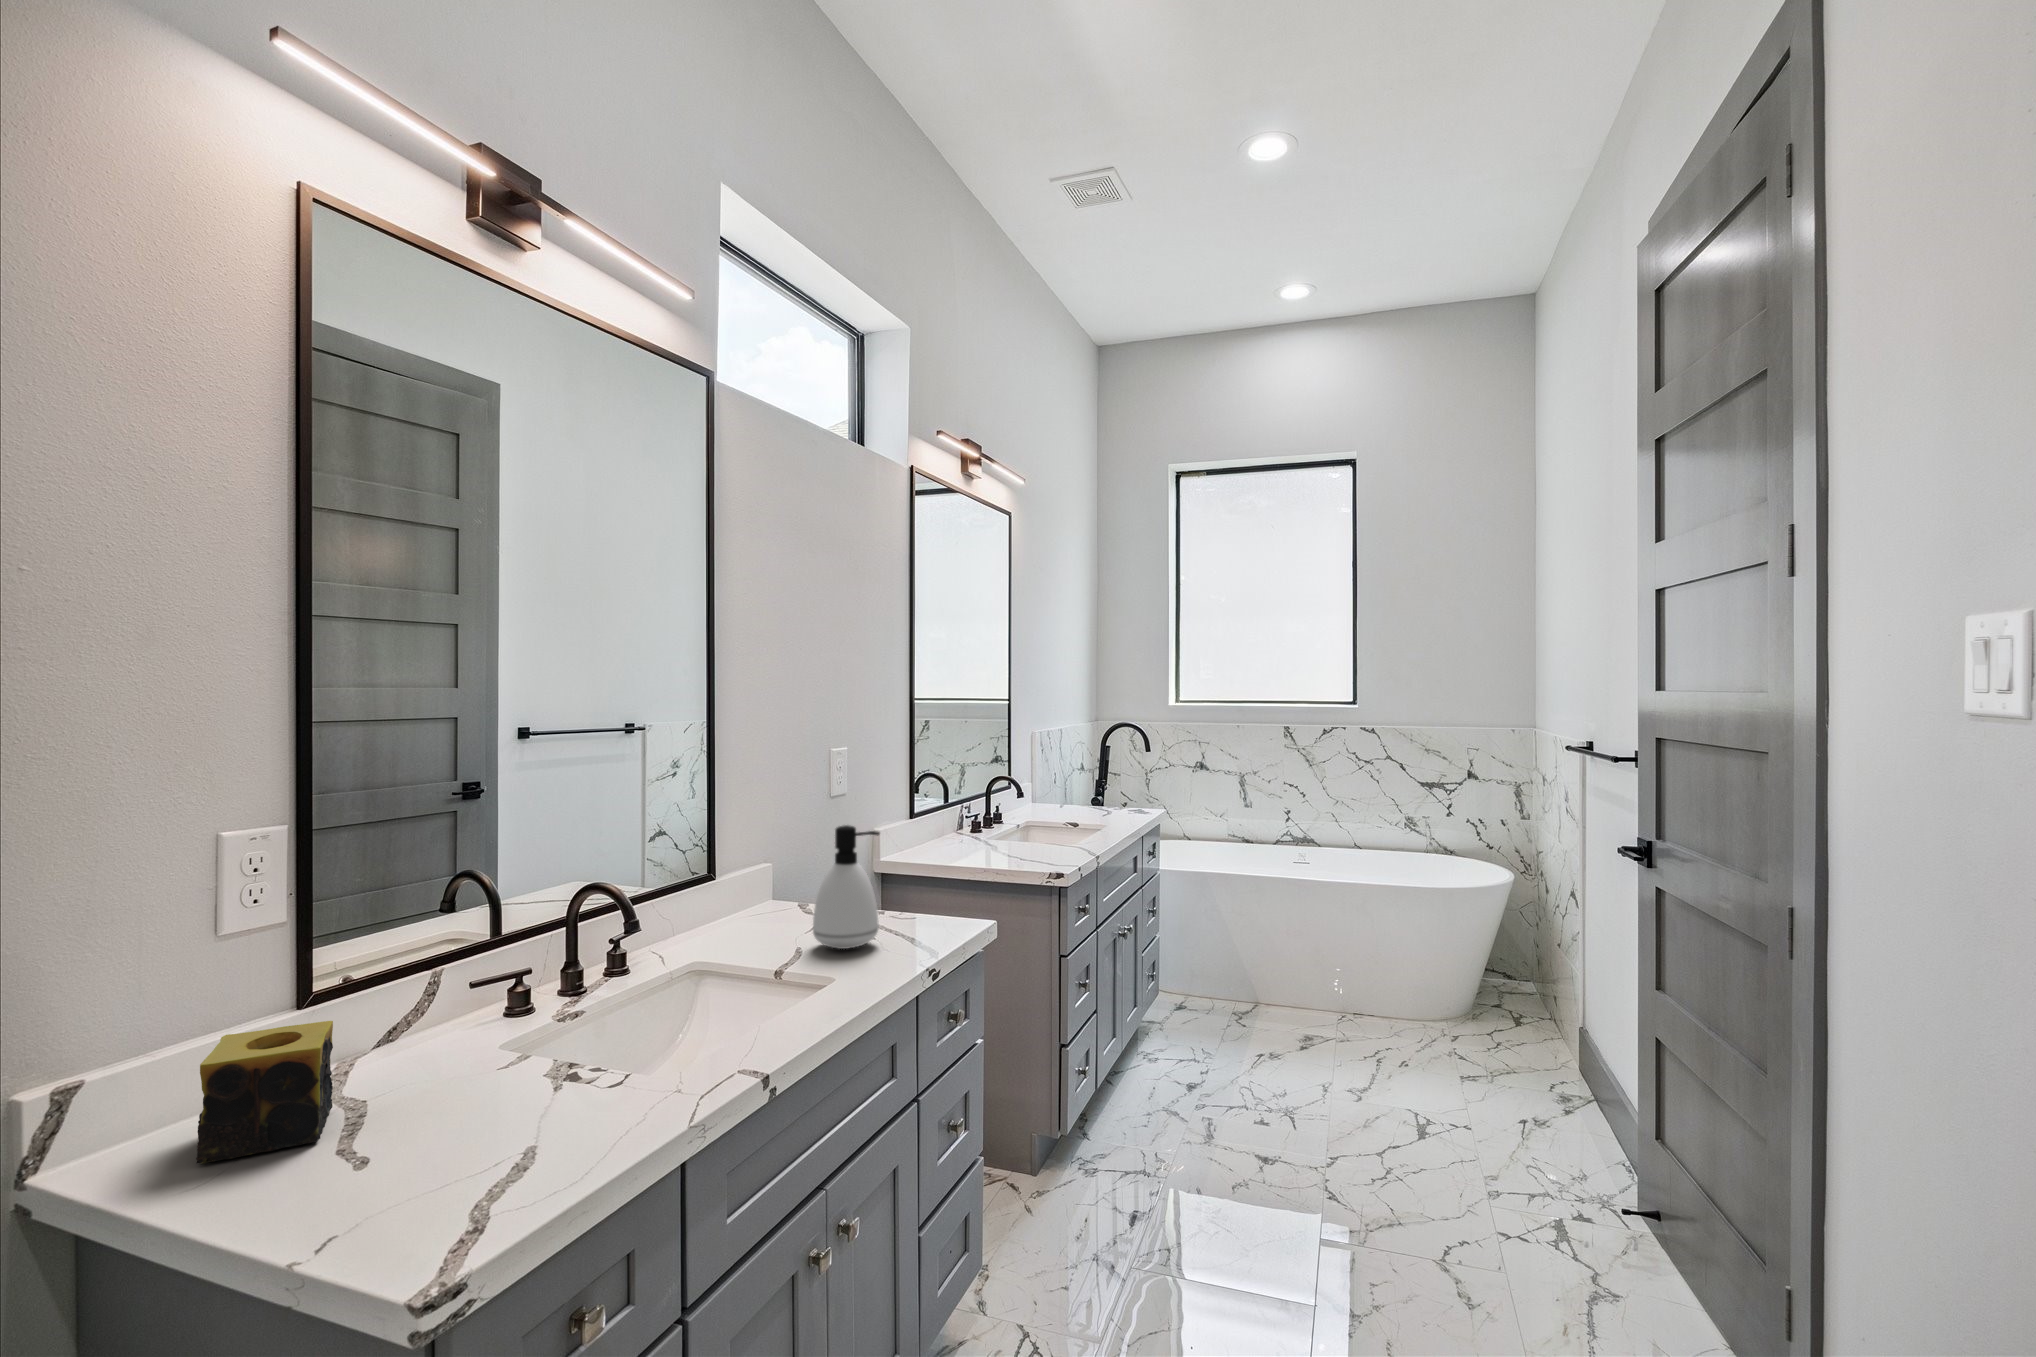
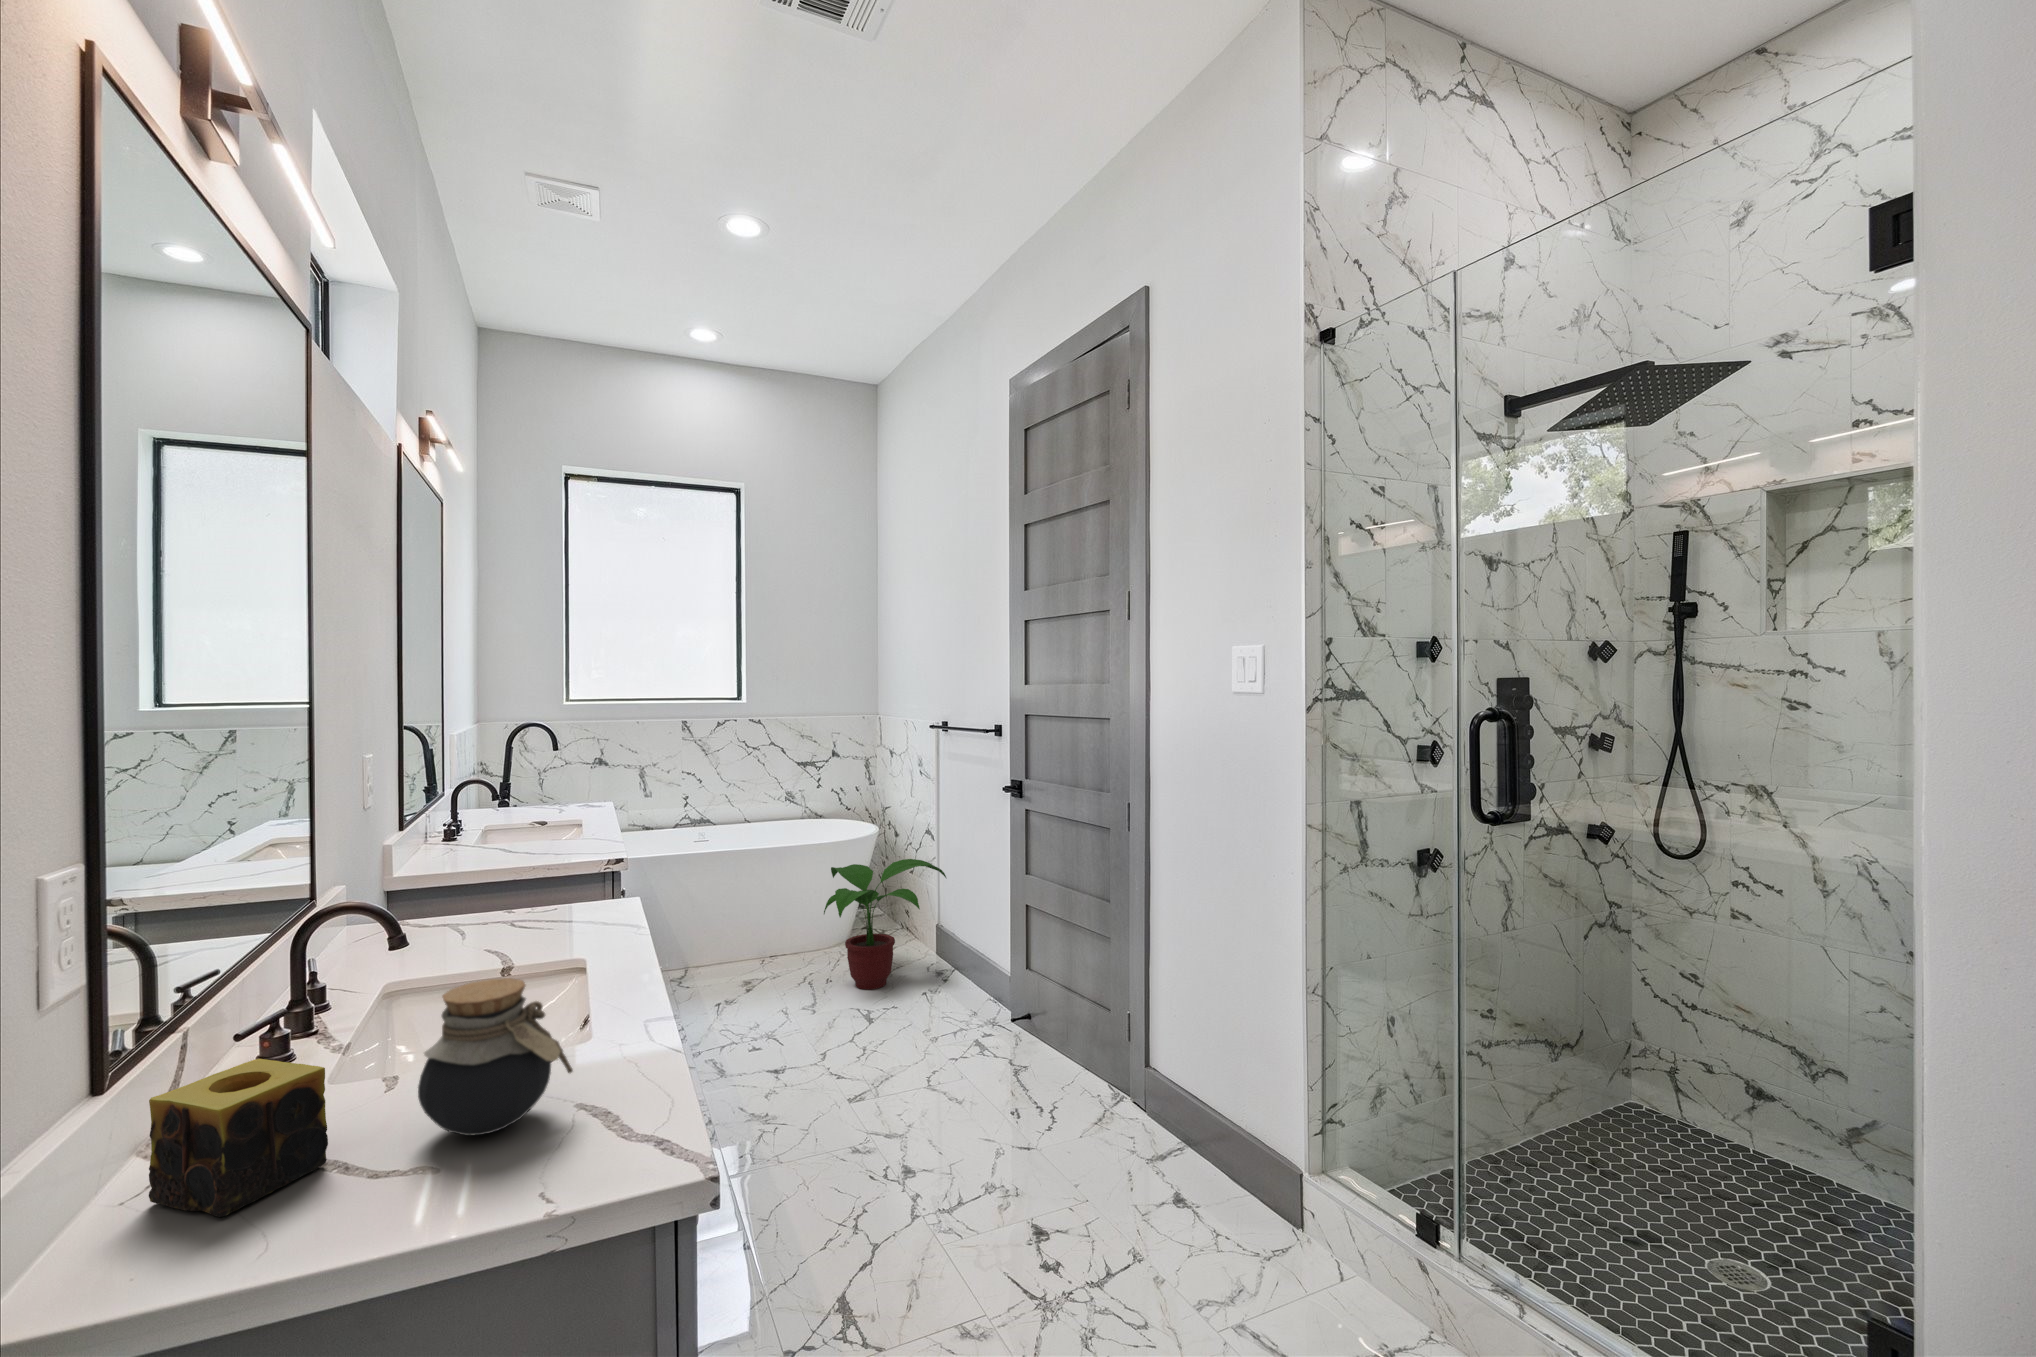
soap dispenser: present [813,825,879,949] -> none [495,822,565,941]
potted plant: none [1393,920,1579,1092] -> present [824,859,946,989]
jar: none [356,996,503,1167] -> present [418,978,573,1136]

